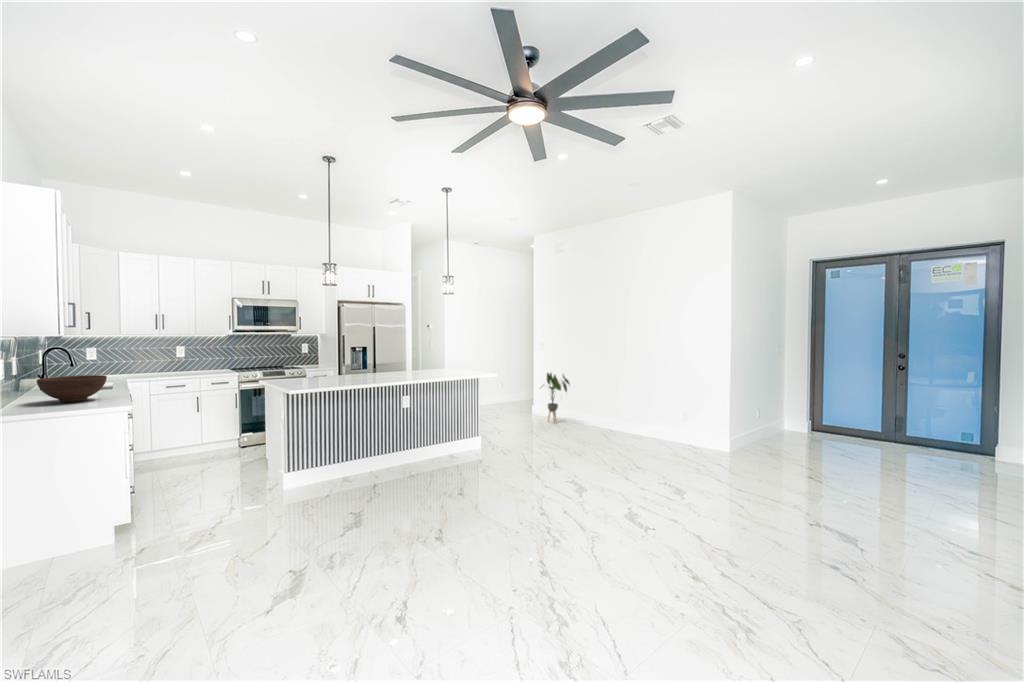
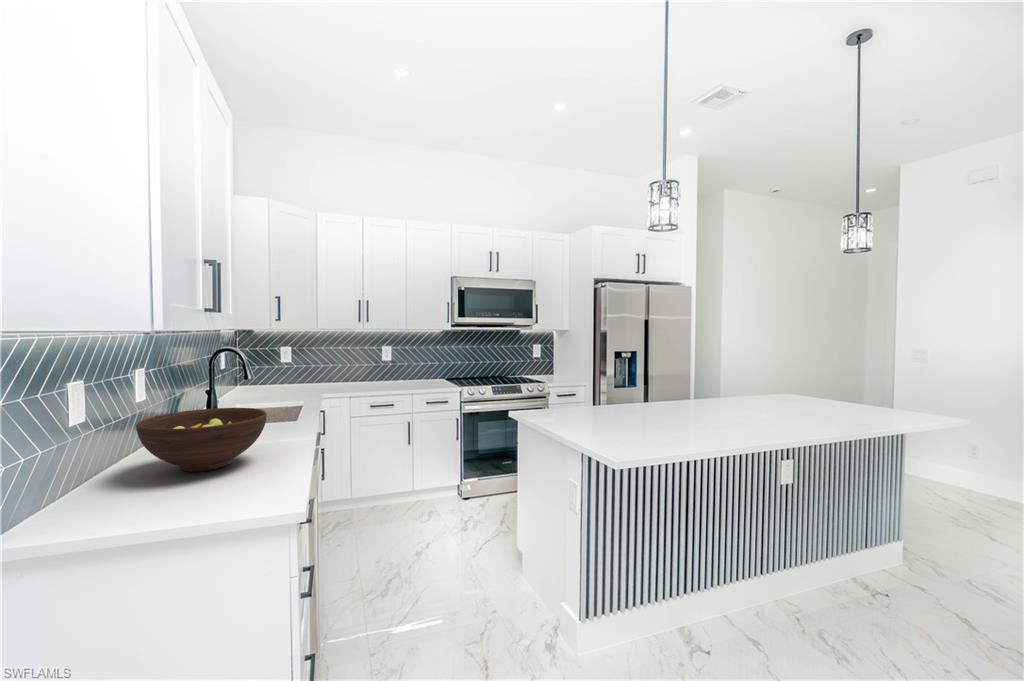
house plant: present [547,373,569,422] -> none [923,403,1000,499]

